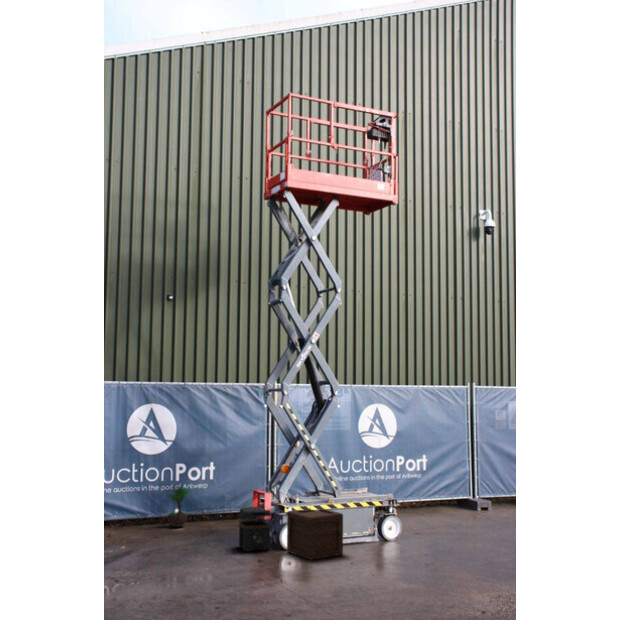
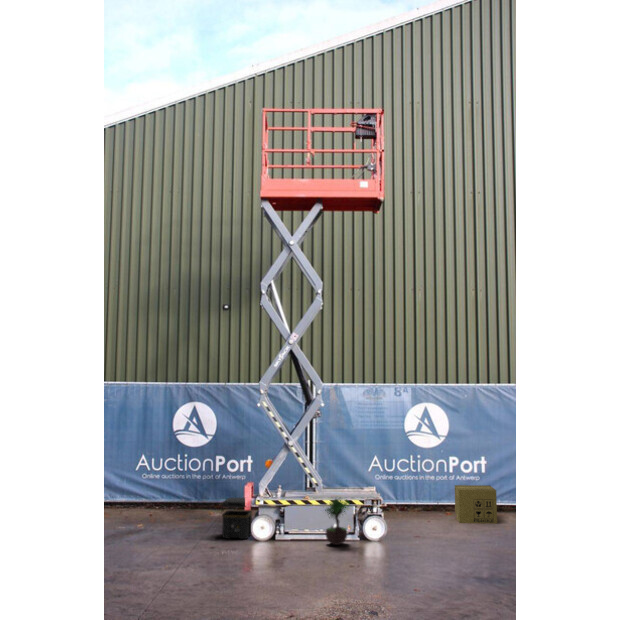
cardboard box: none [402,481,446,518] -> present [455,485,497,524]
potted tree: present [168,486,189,527] -> present [325,499,349,545]
wooden crate: present [287,508,343,560] -> none [257,502,301,550]

